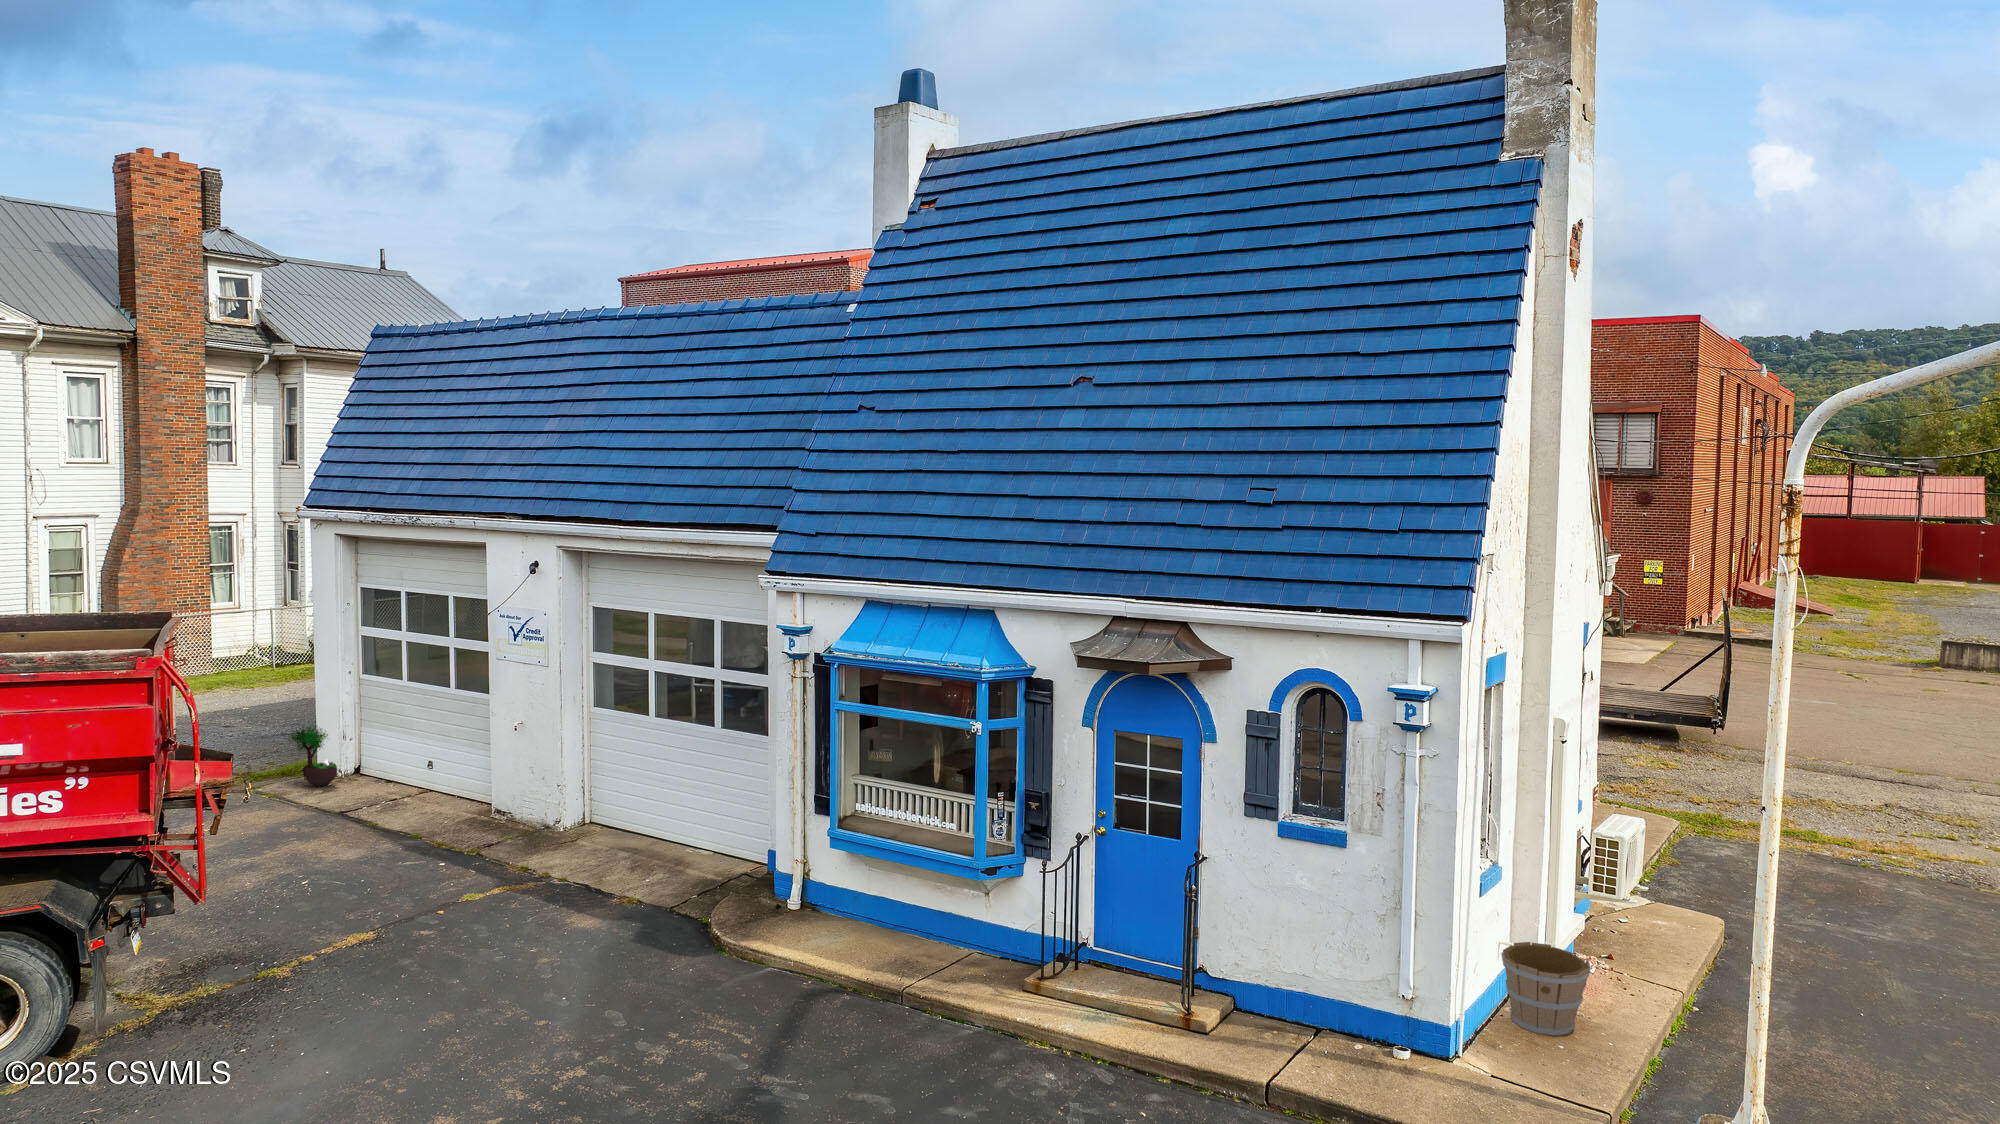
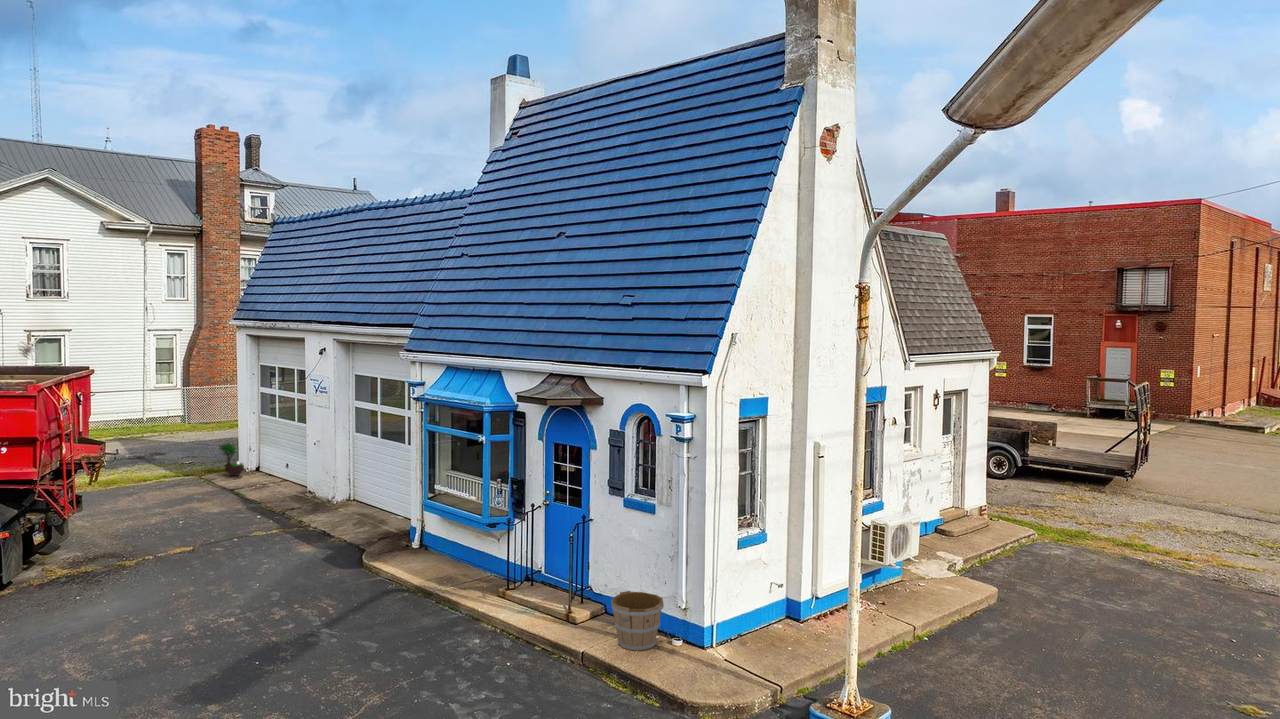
wooden bucket: present [1501,942,1591,1037] -> present [611,591,664,651]

